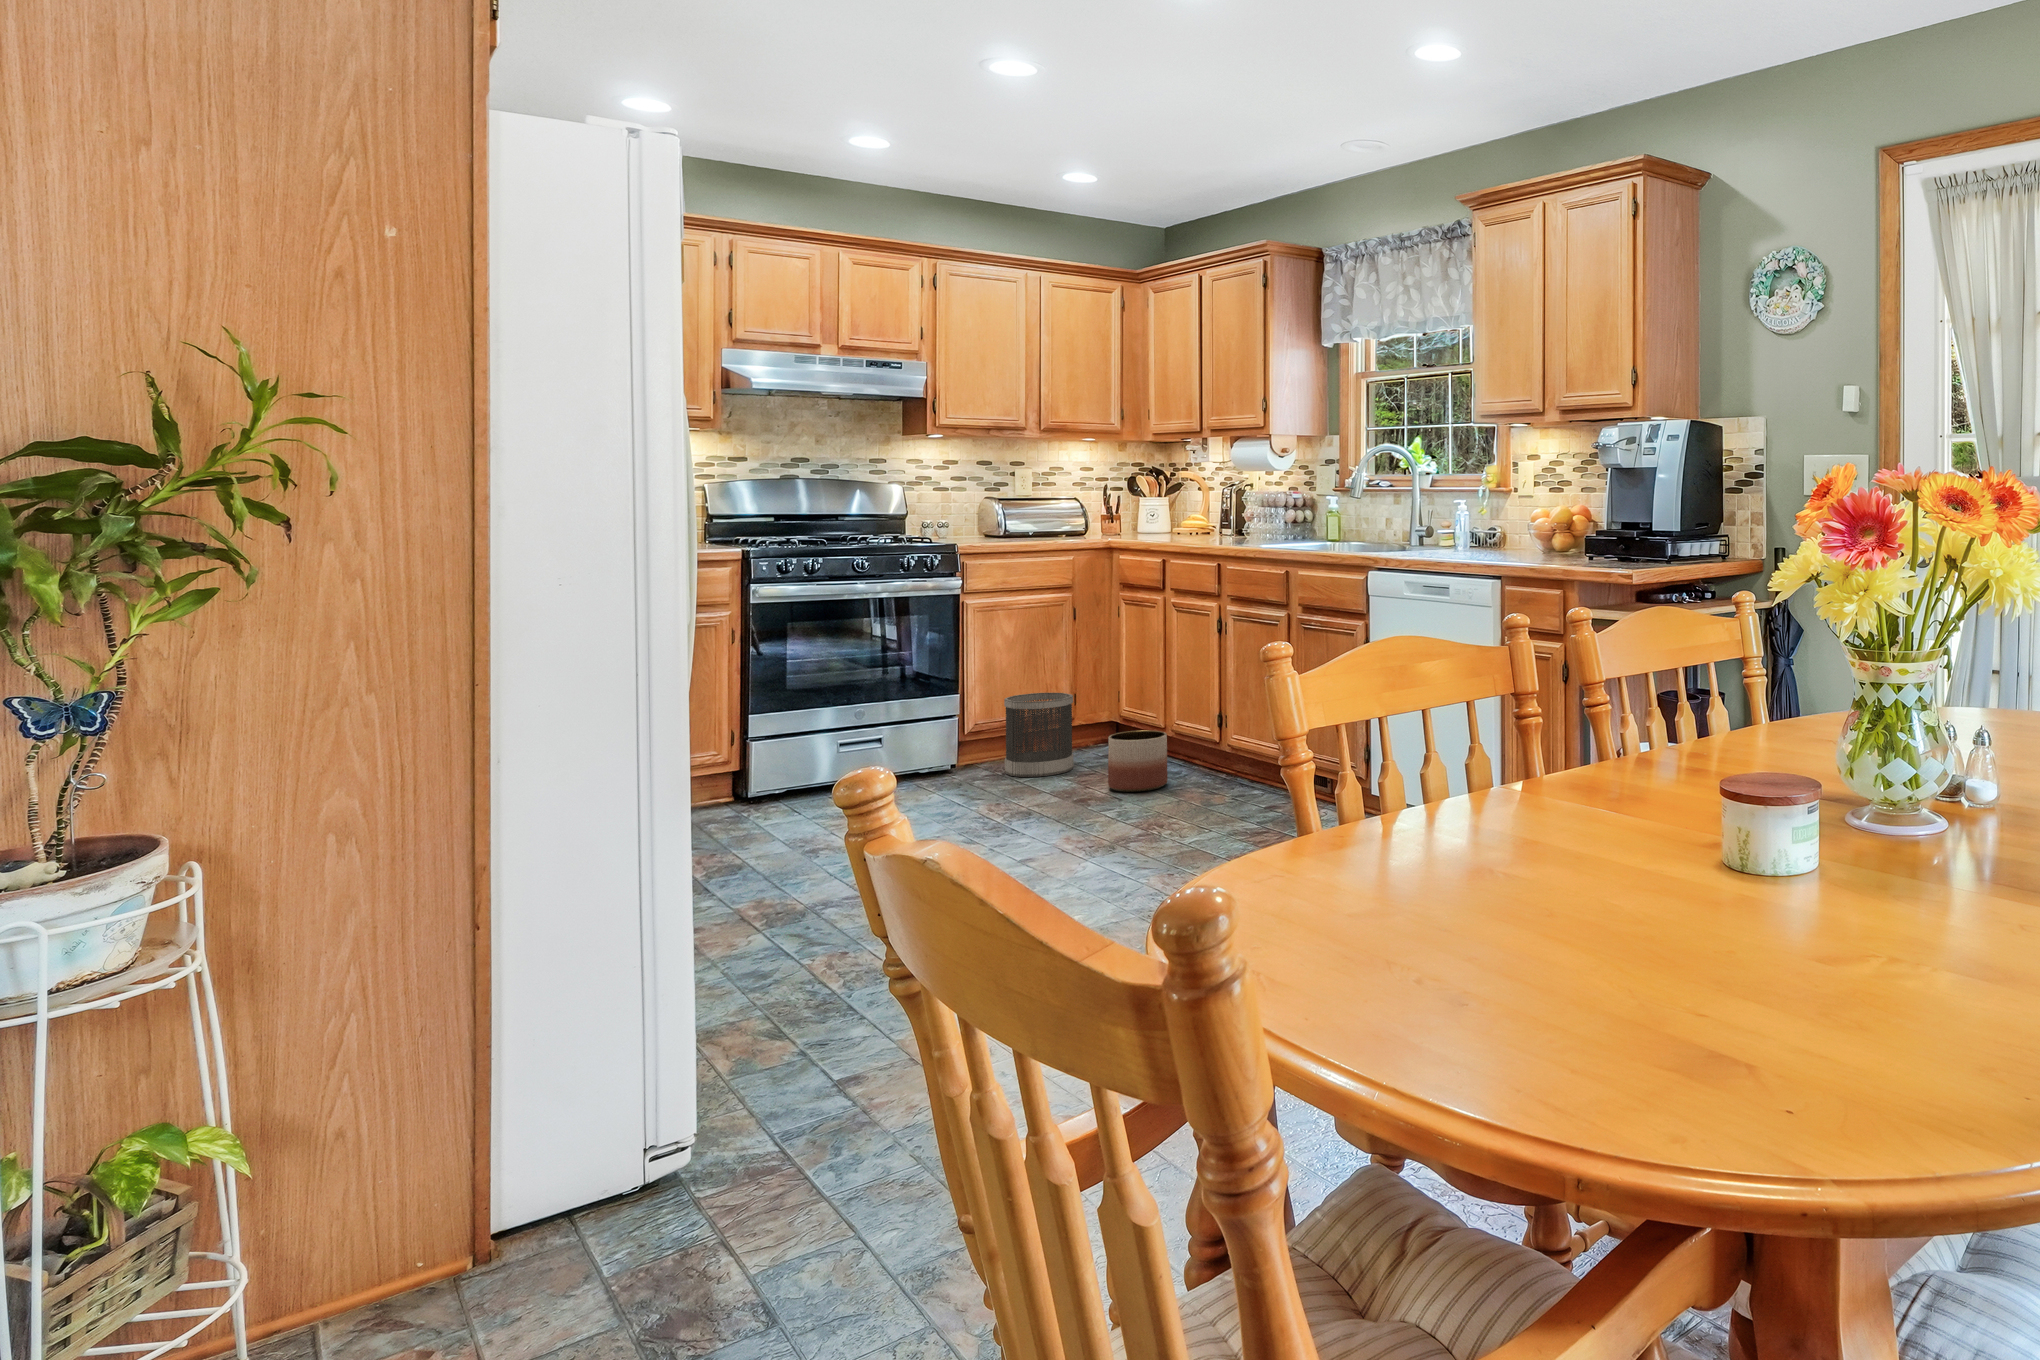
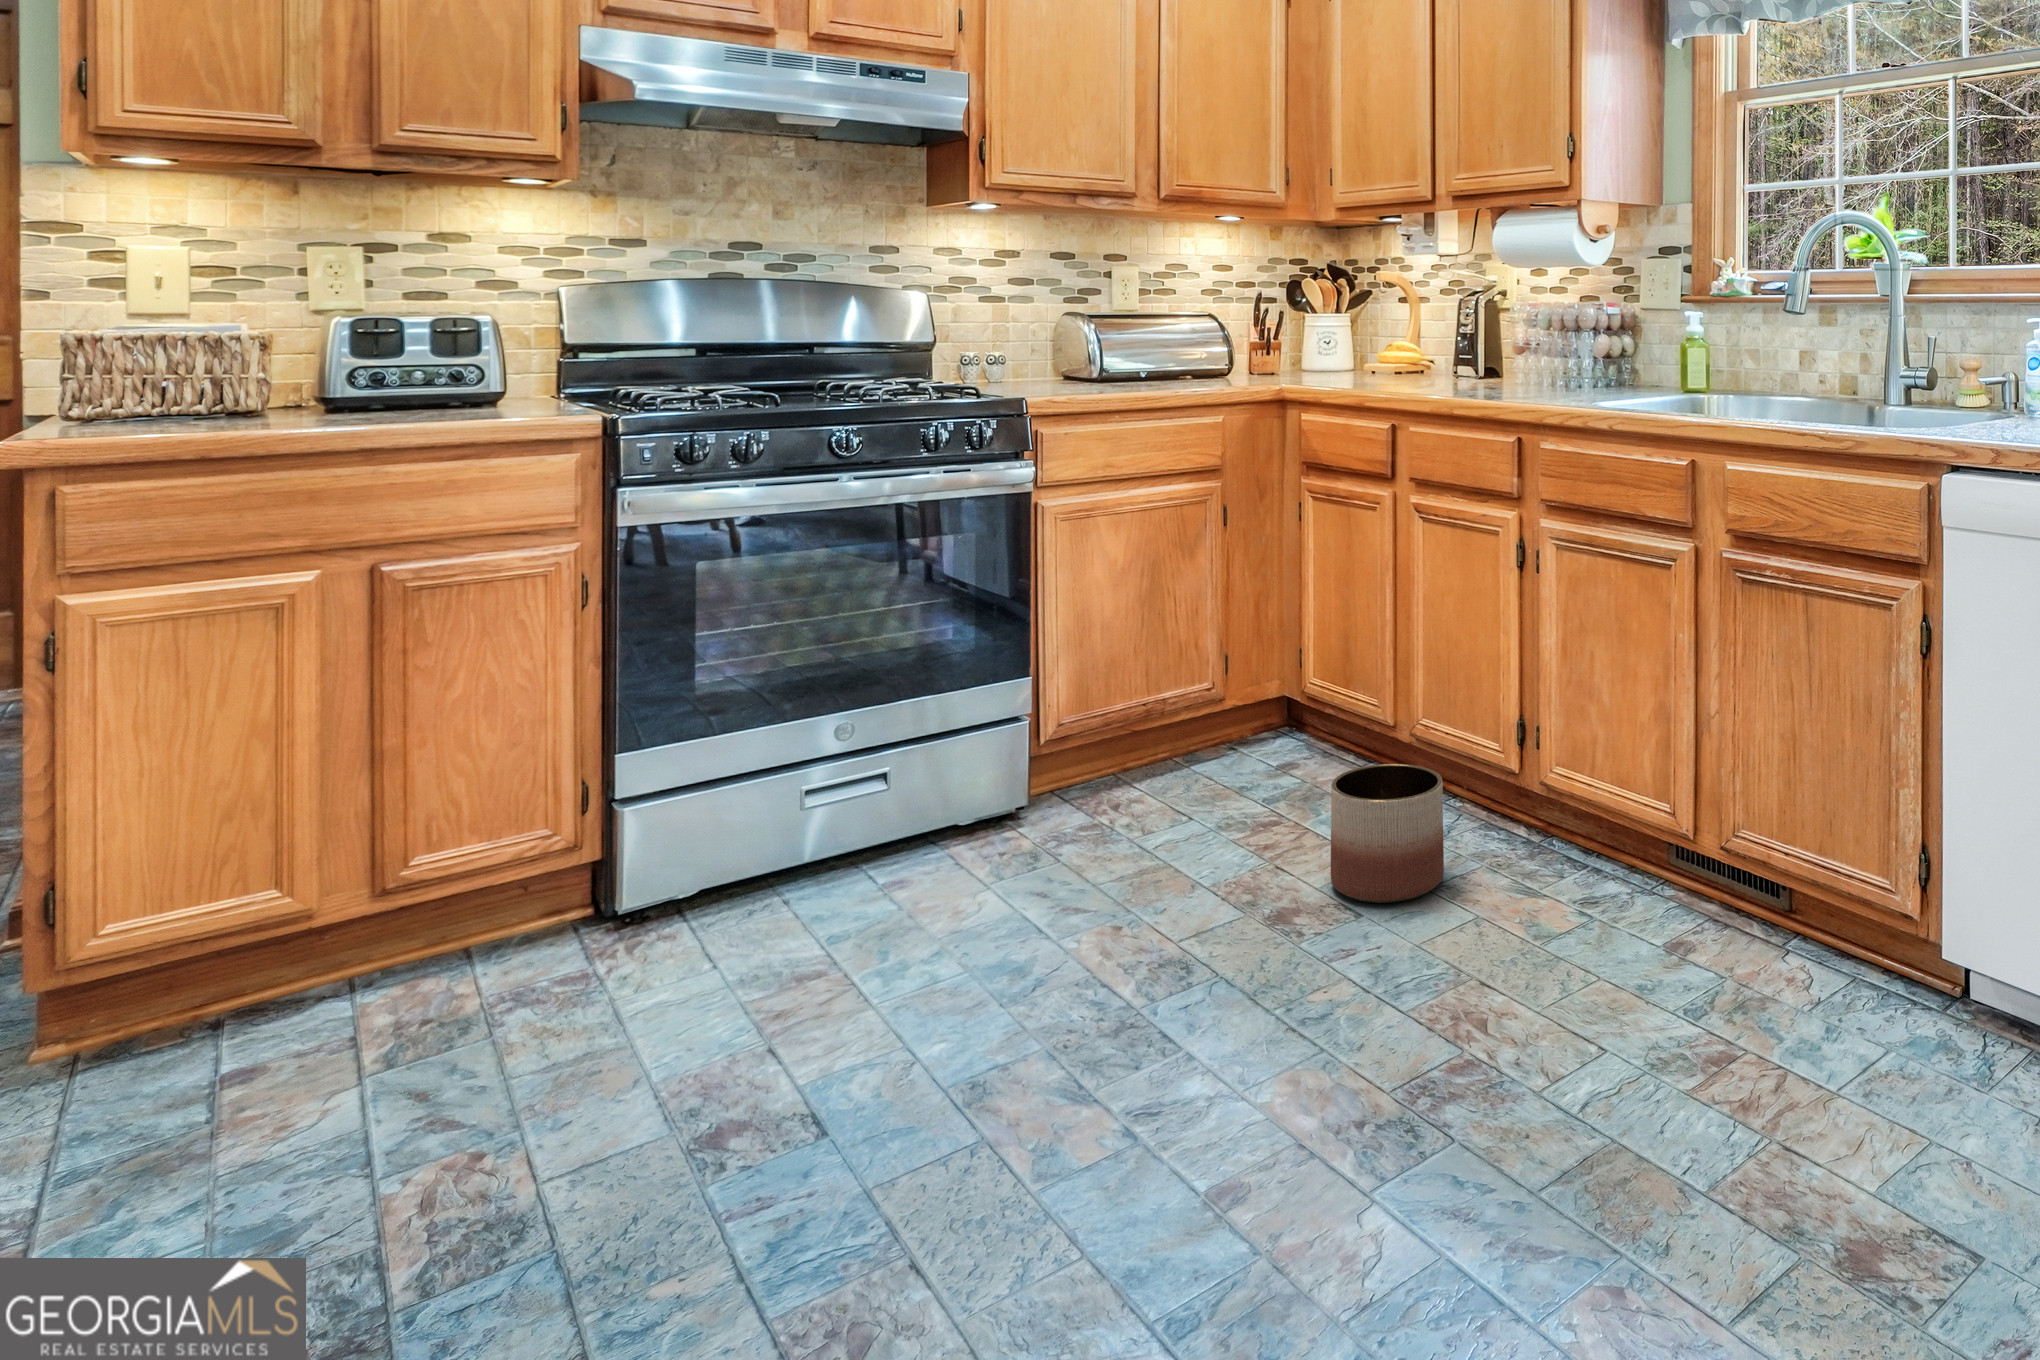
wastebasket: present [1004,693,1073,777] -> none [1117,670,1242,844]

